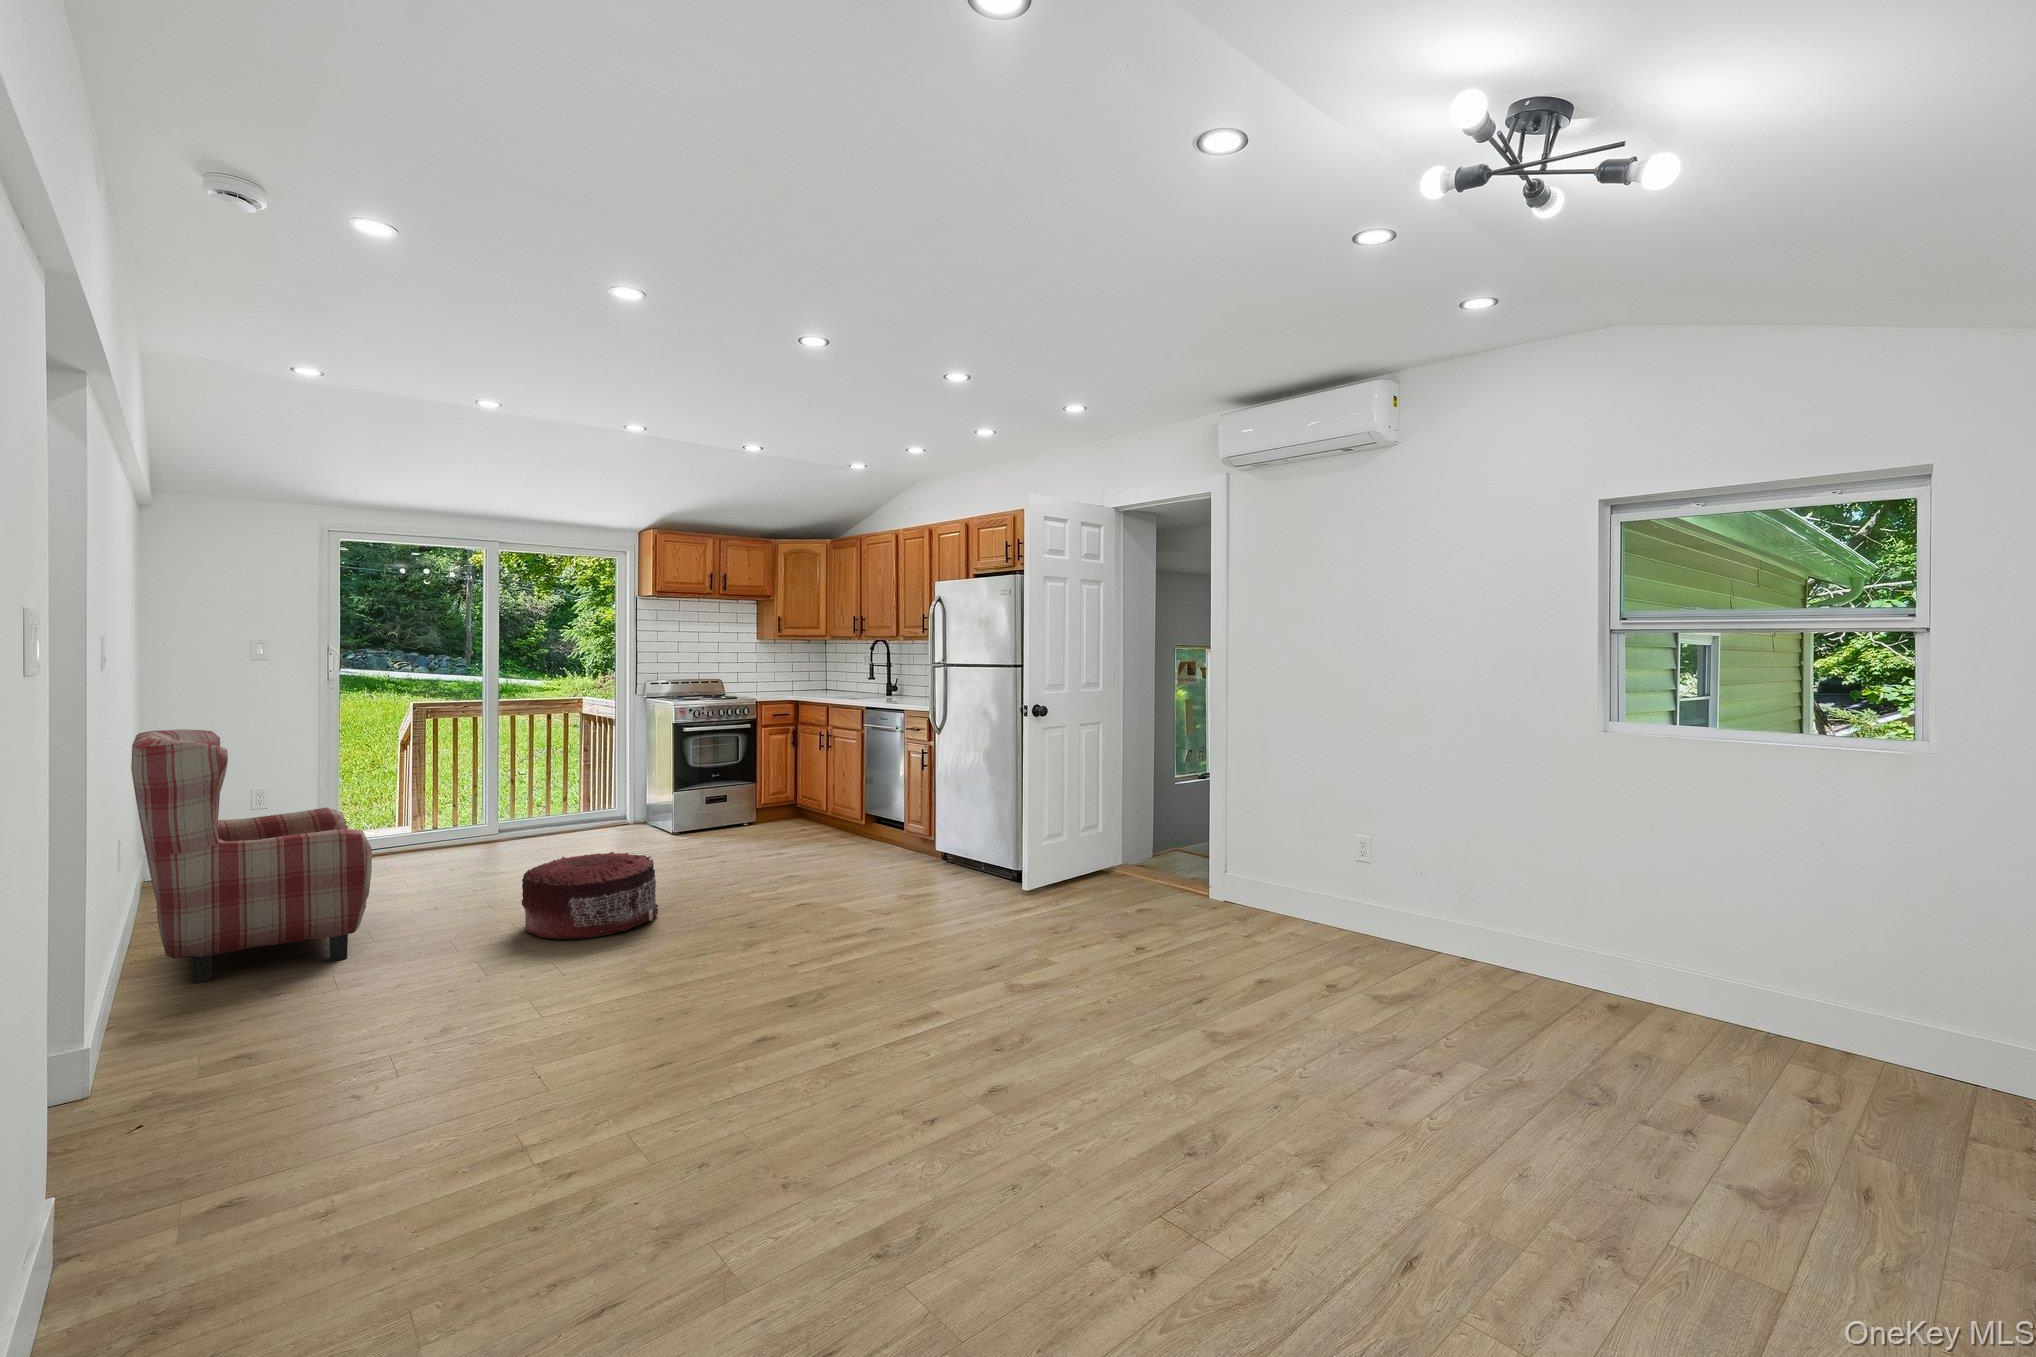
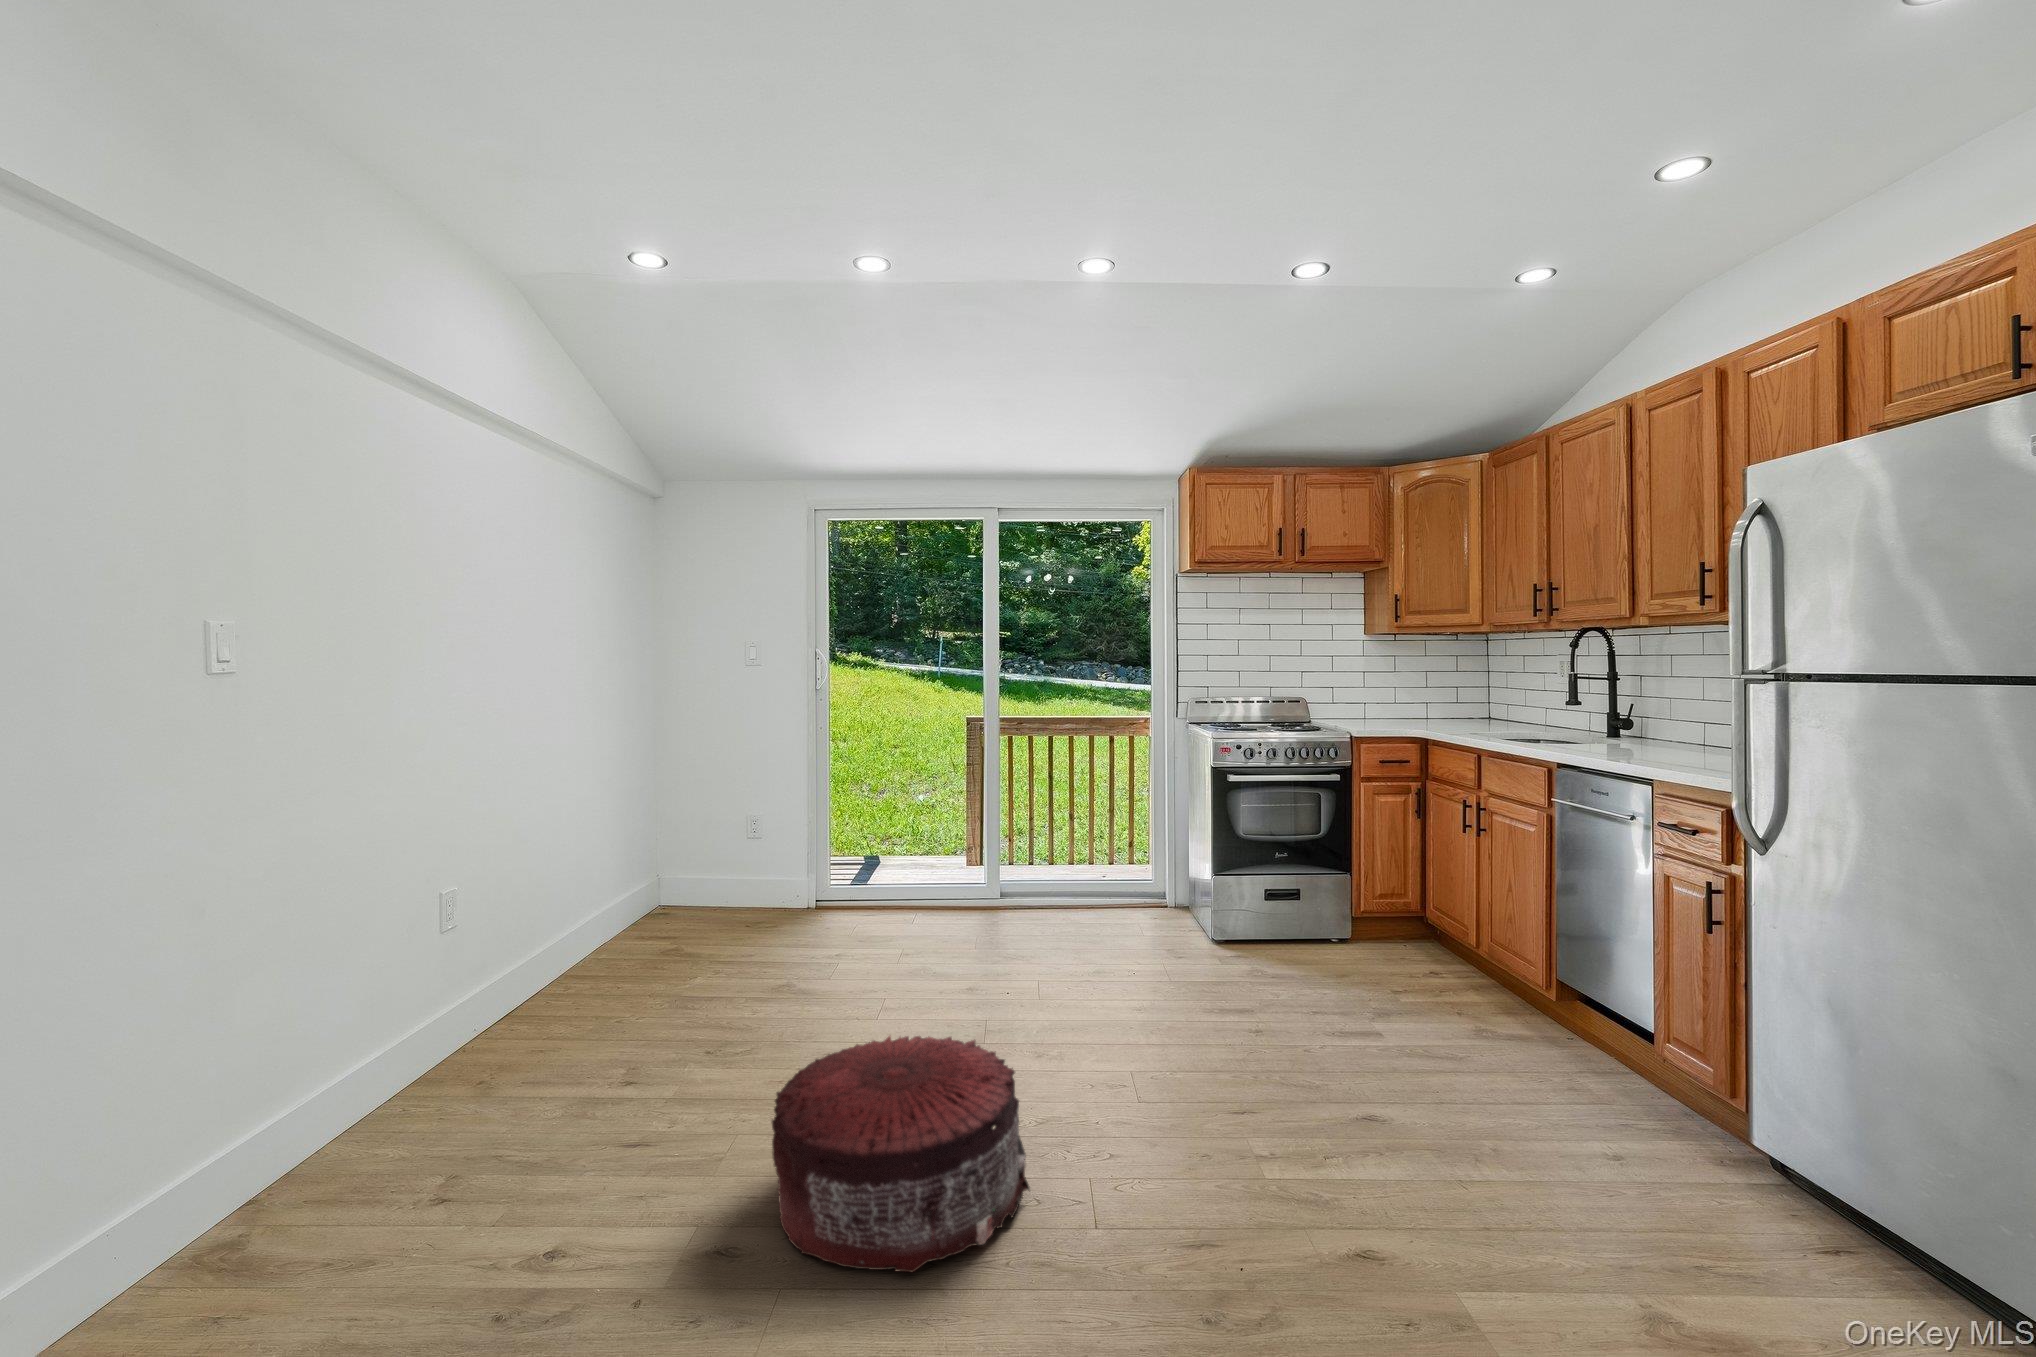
armchair: present [131,729,372,983] -> none [279,767,668,1170]

